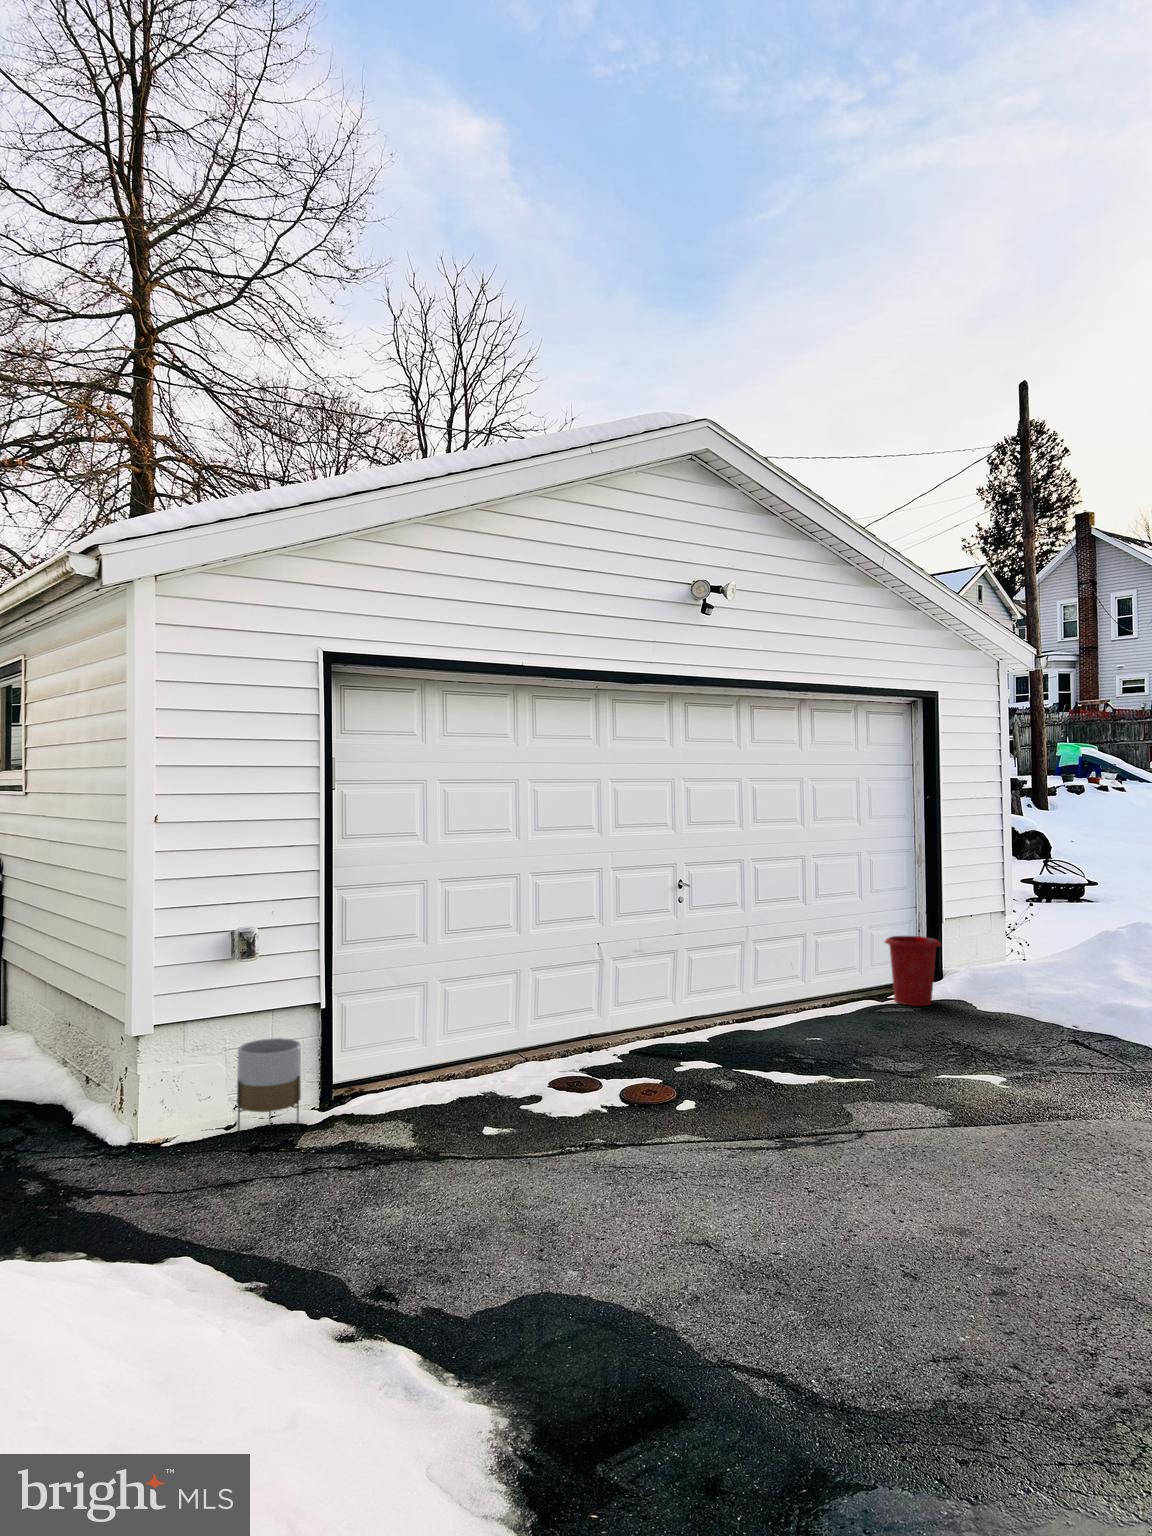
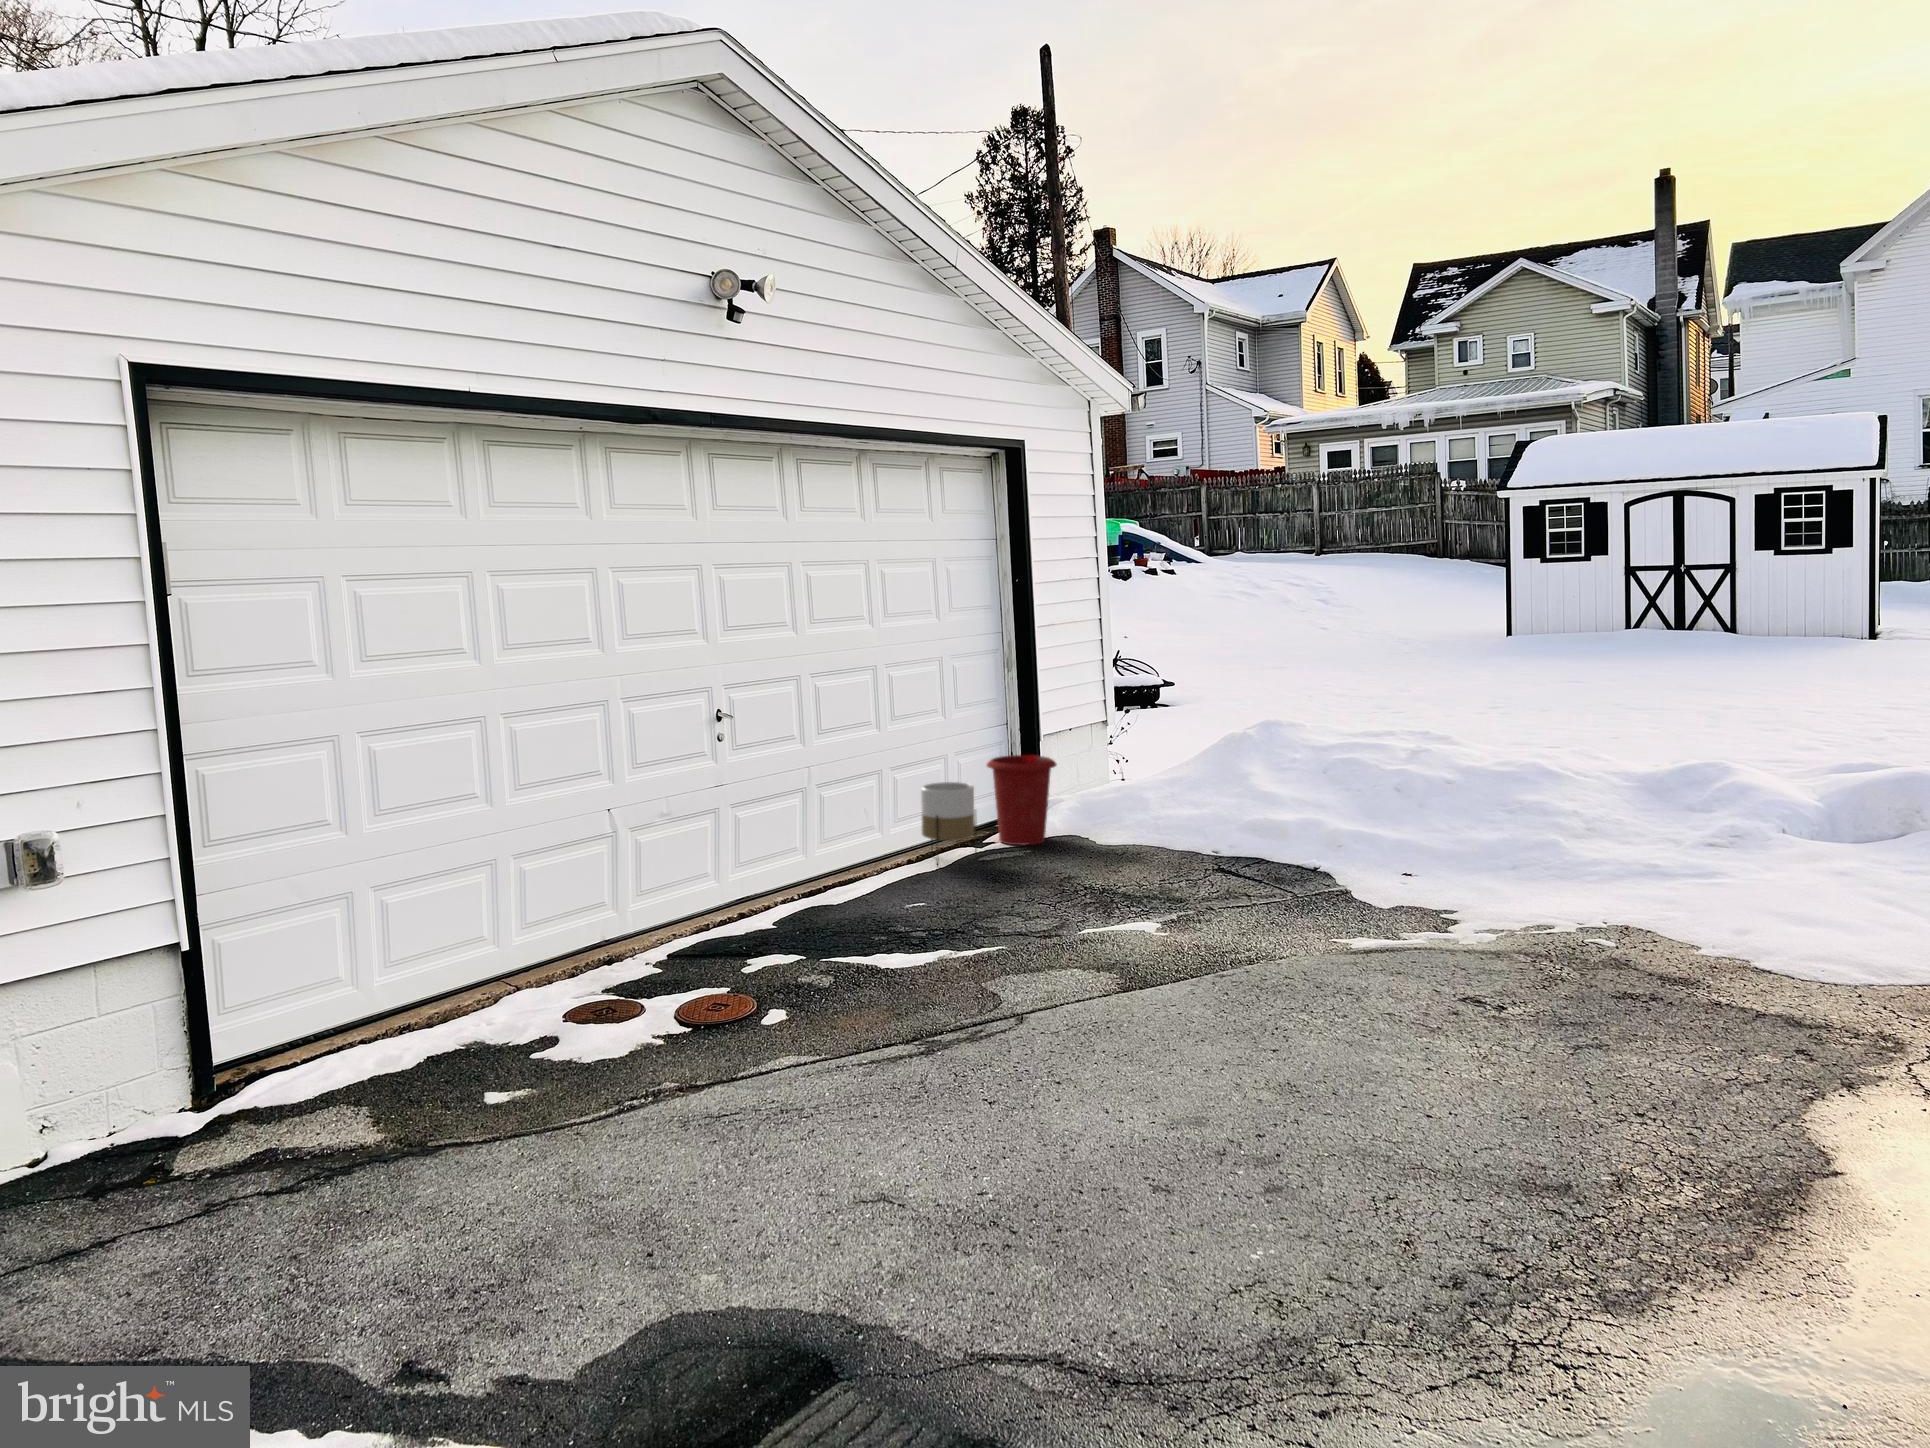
planter: present [237,1038,301,1141] -> present [921,782,976,854]

